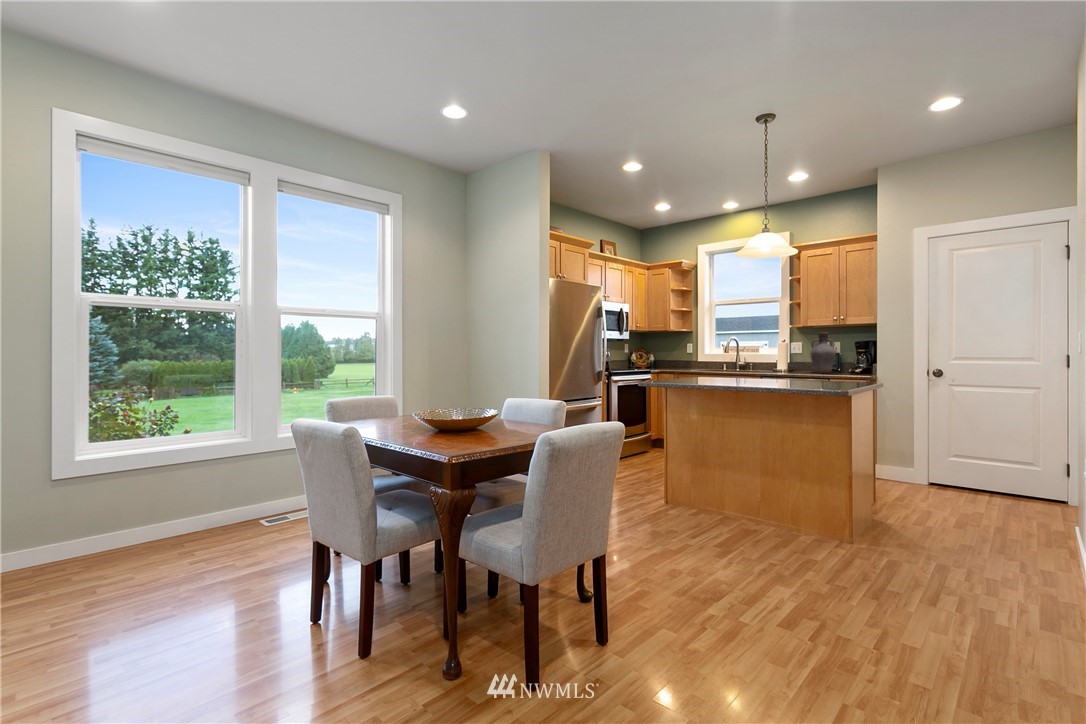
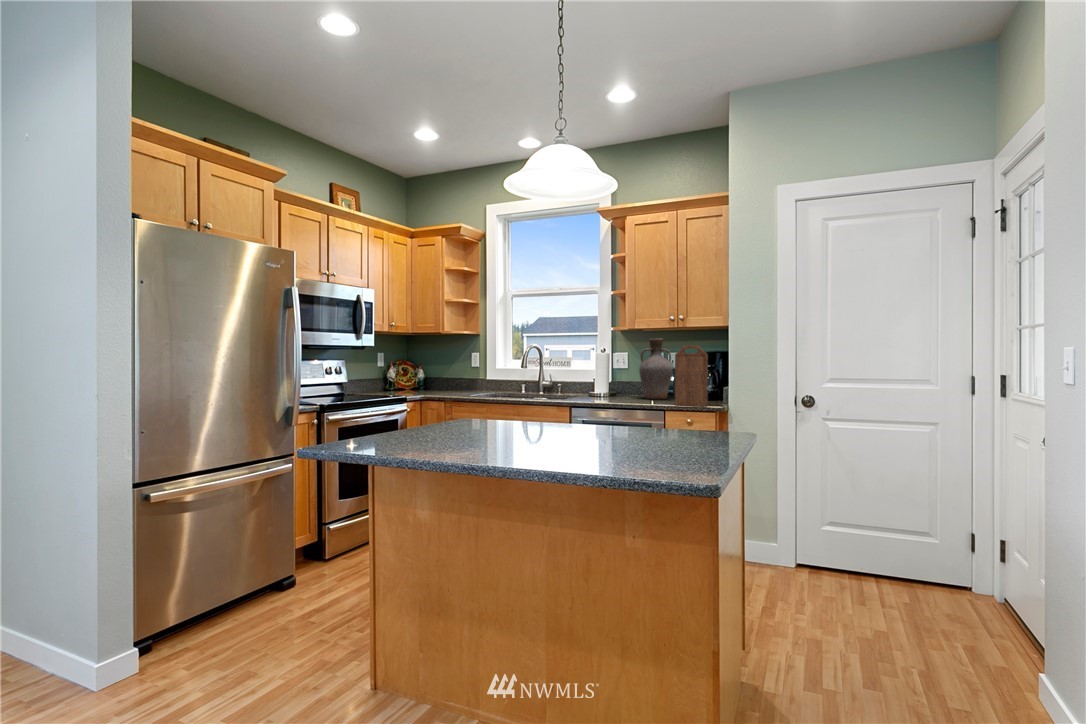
cutting board: none [836,336,860,376] -> present [675,345,708,407]

